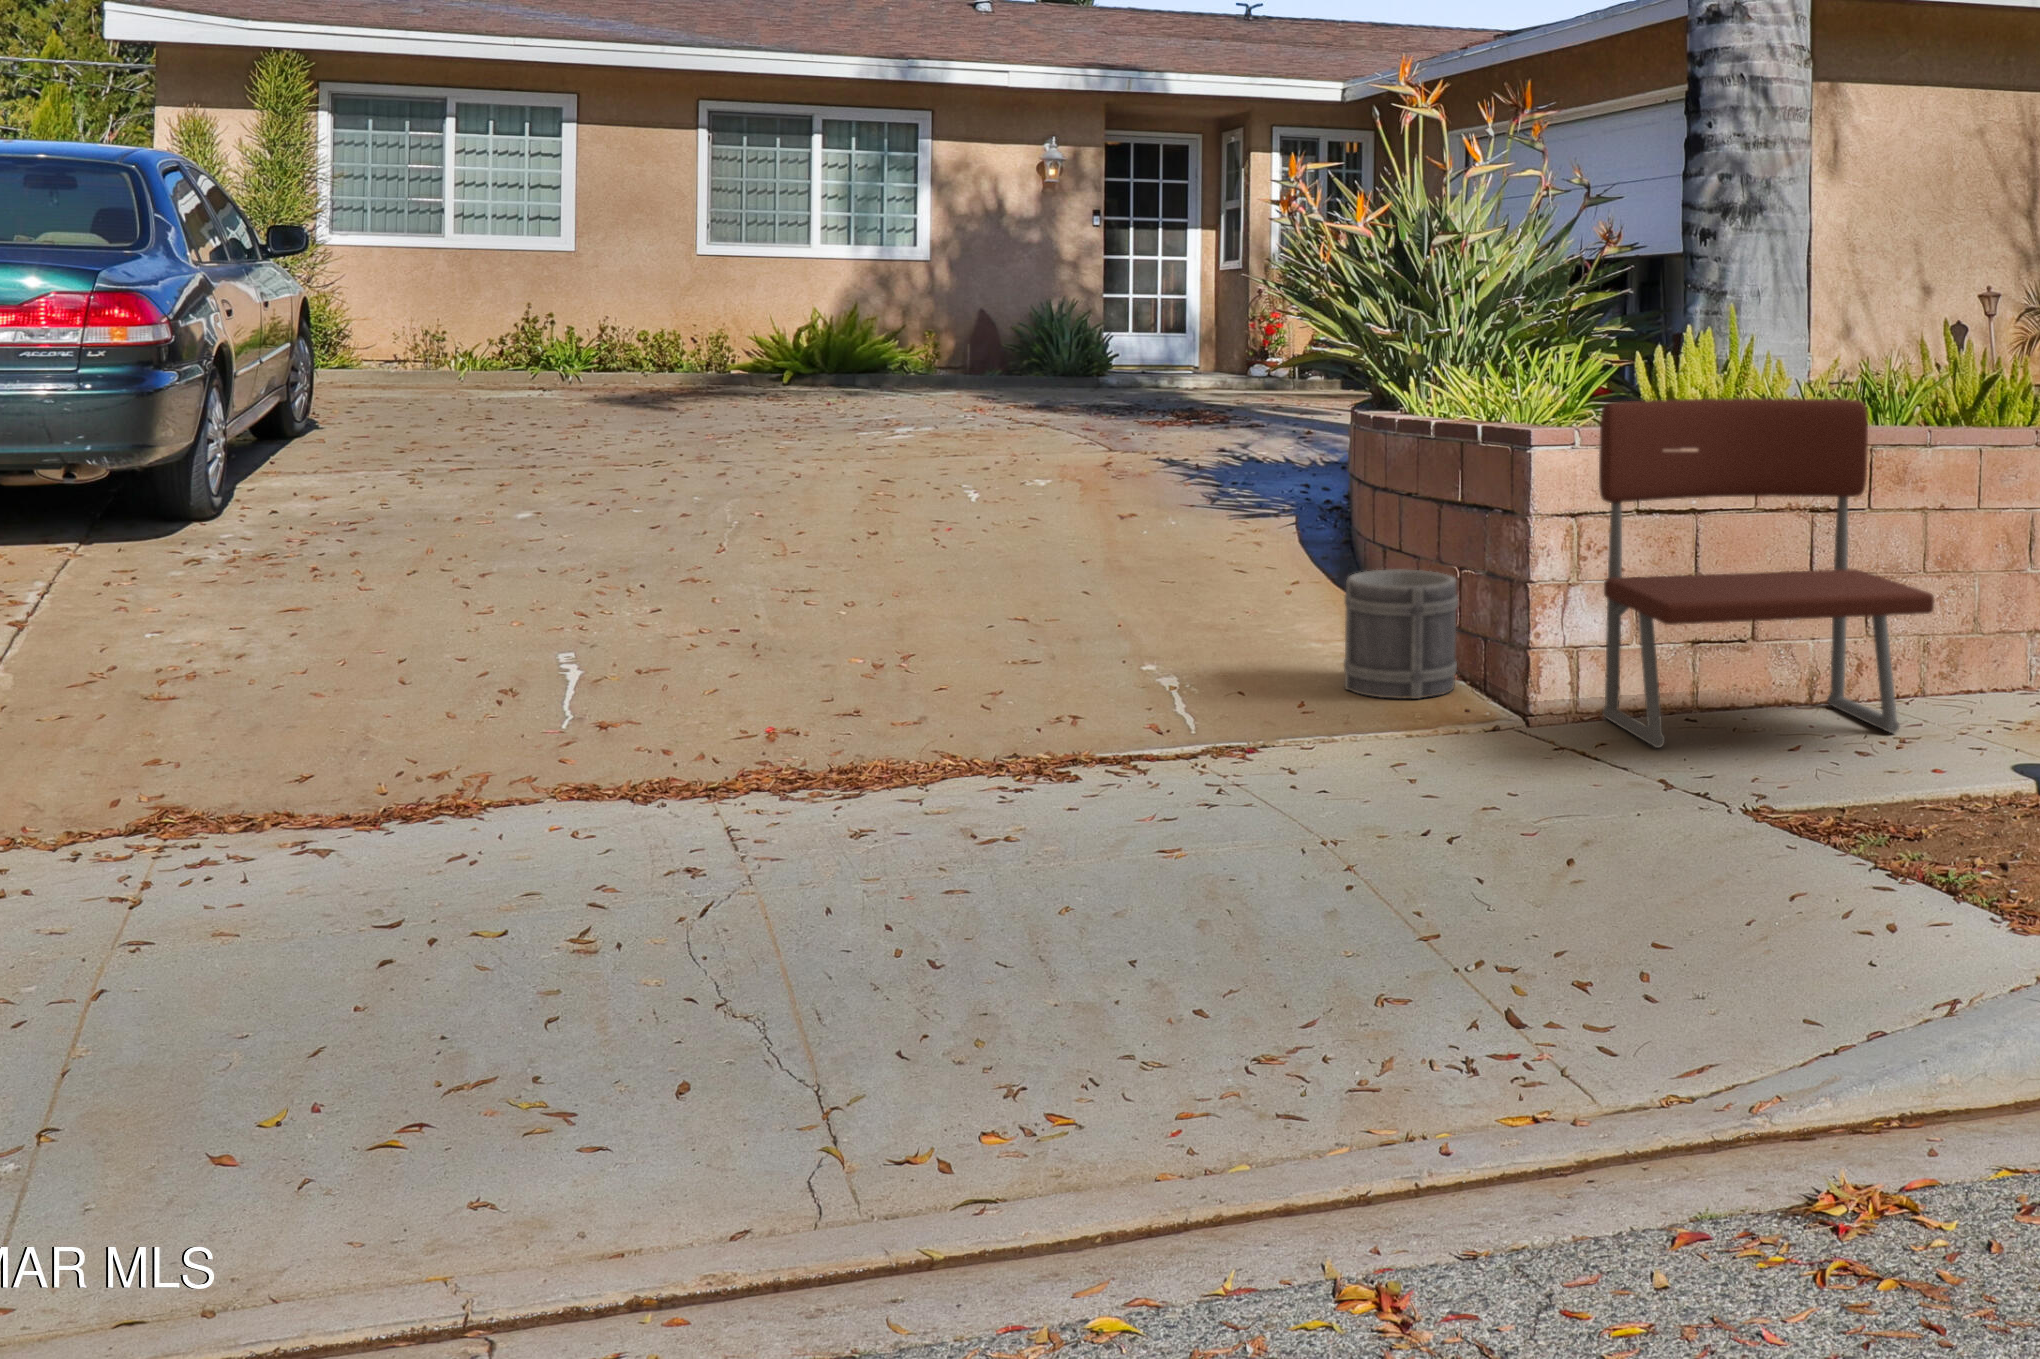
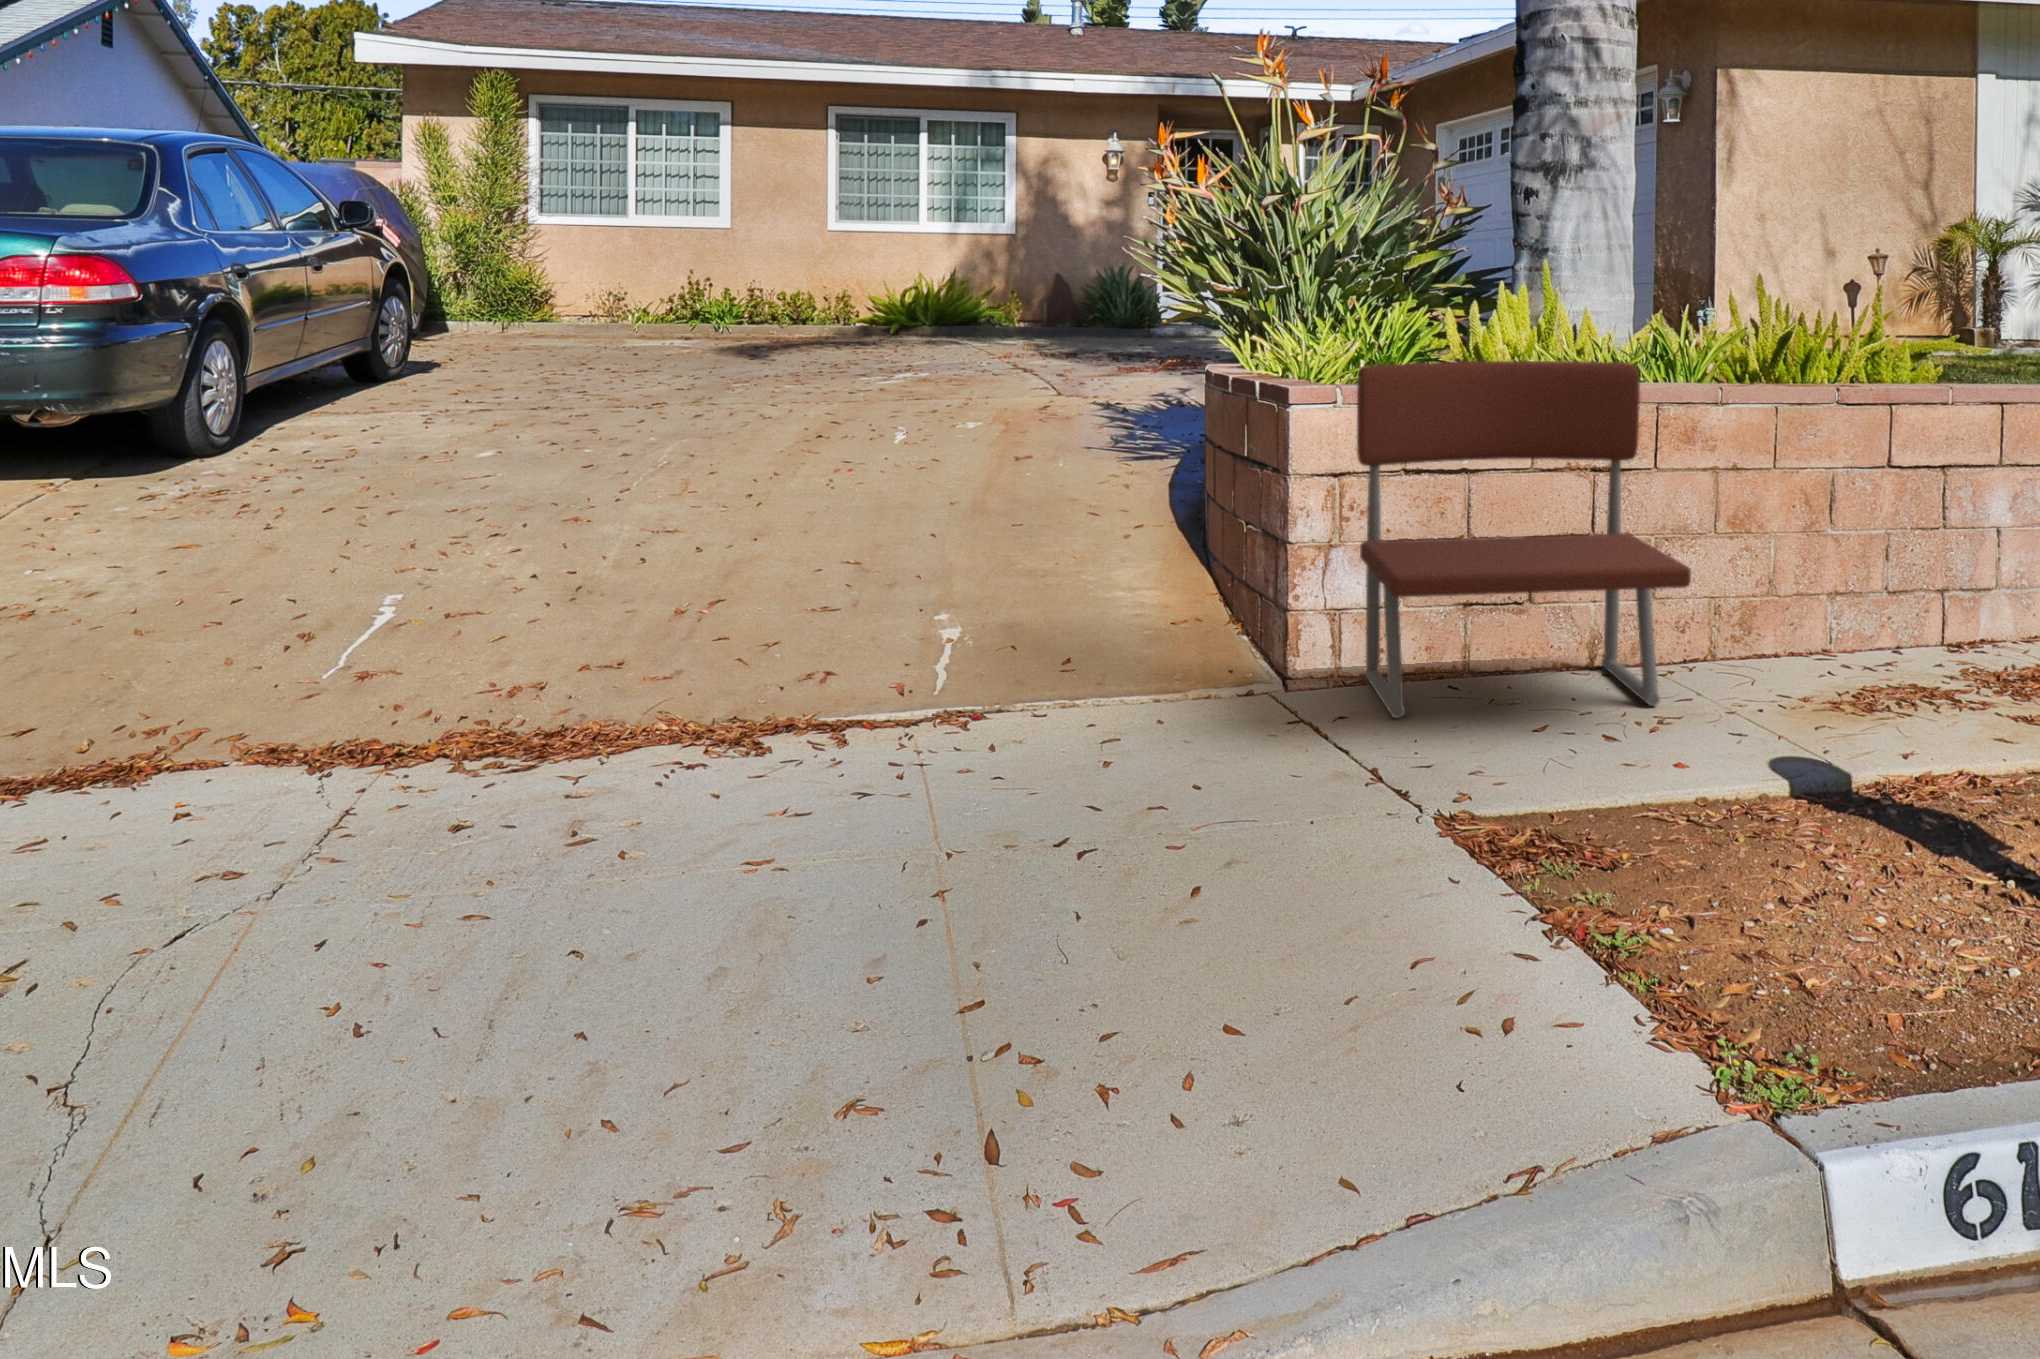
bucket: present [1344,570,1458,699] -> none [1137,521,1246,649]

